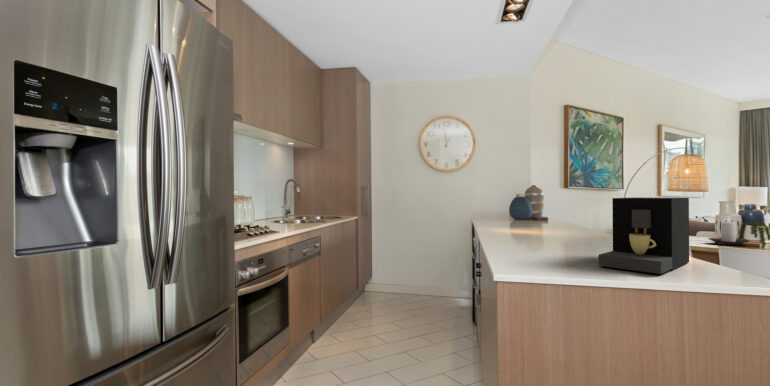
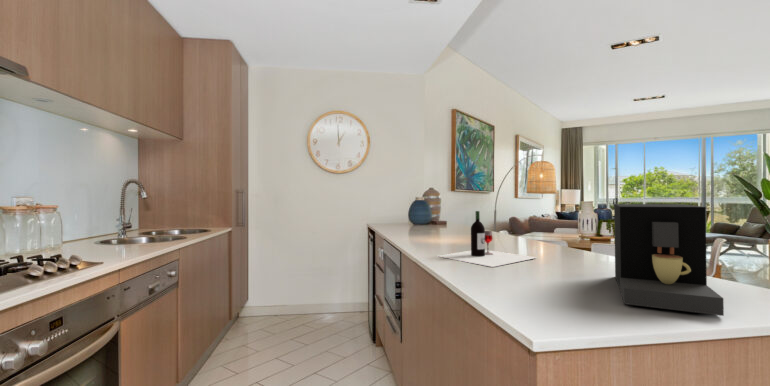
wine bottle: none [502,204,590,246] -> present [439,211,536,267]
candle holder: present [709,222,749,246] -> none [578,220,611,242]

